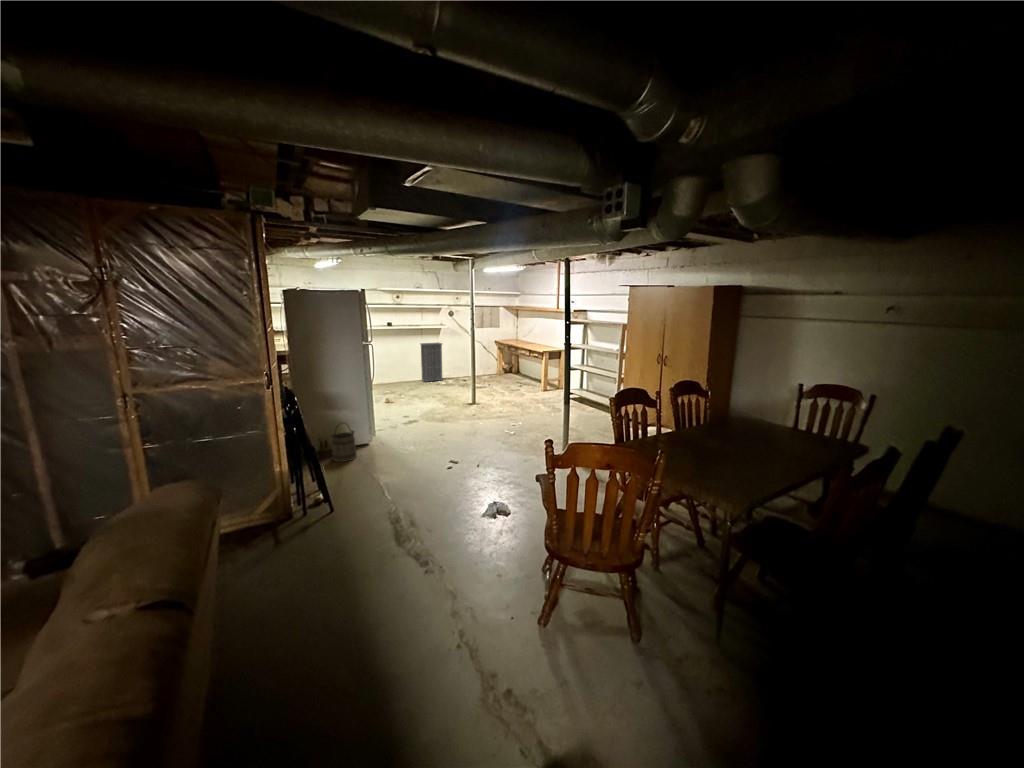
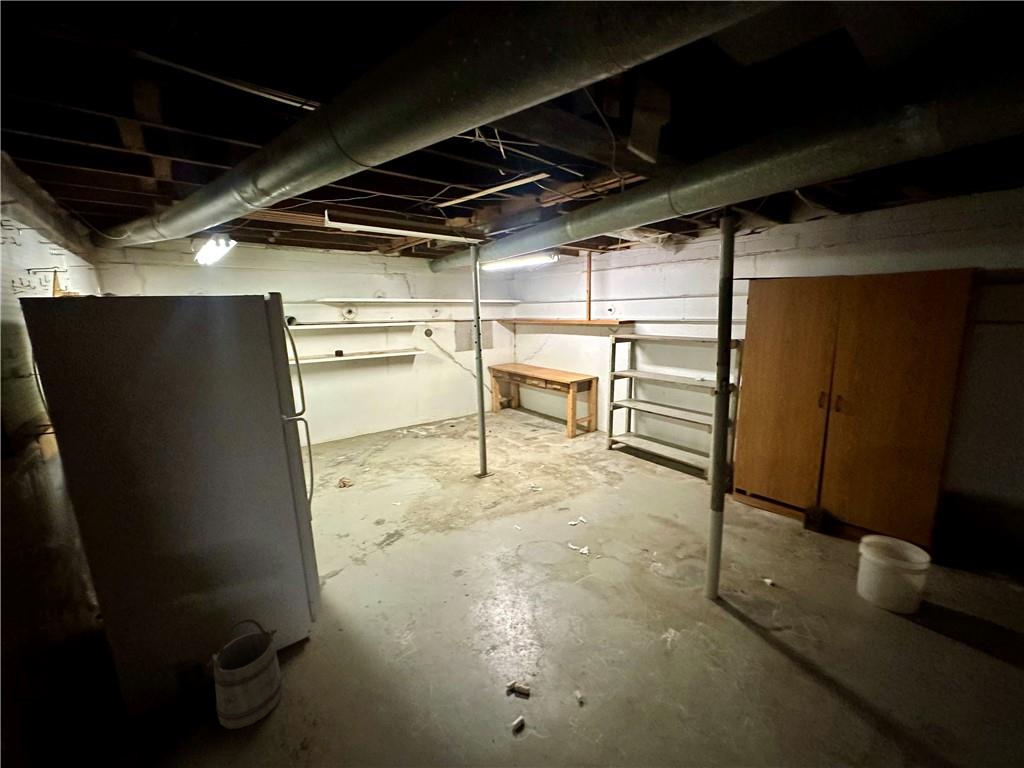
storage cabinet: present [420,342,442,382] -> none [385,374,421,434]

